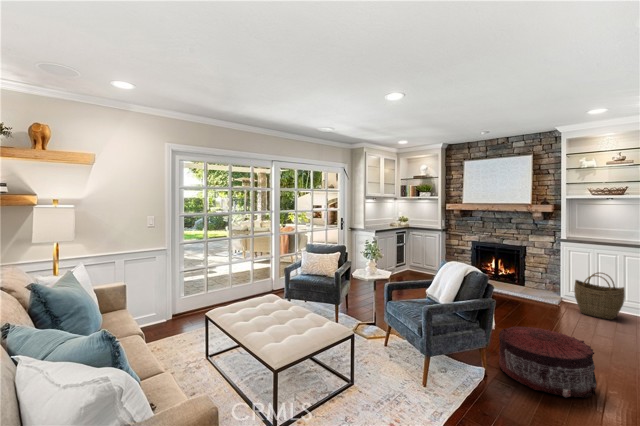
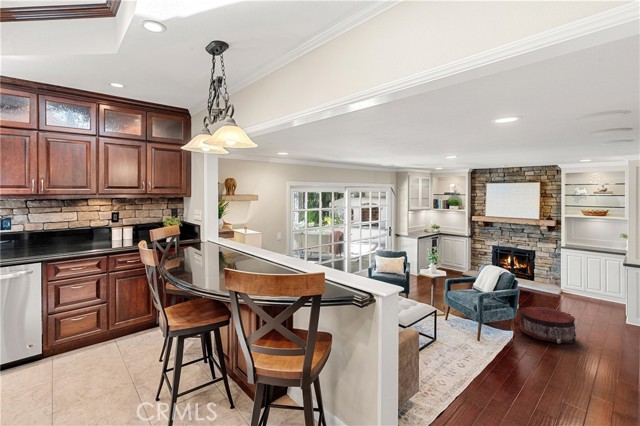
woven basket: present [574,272,625,320] -> none [569,271,603,304]

